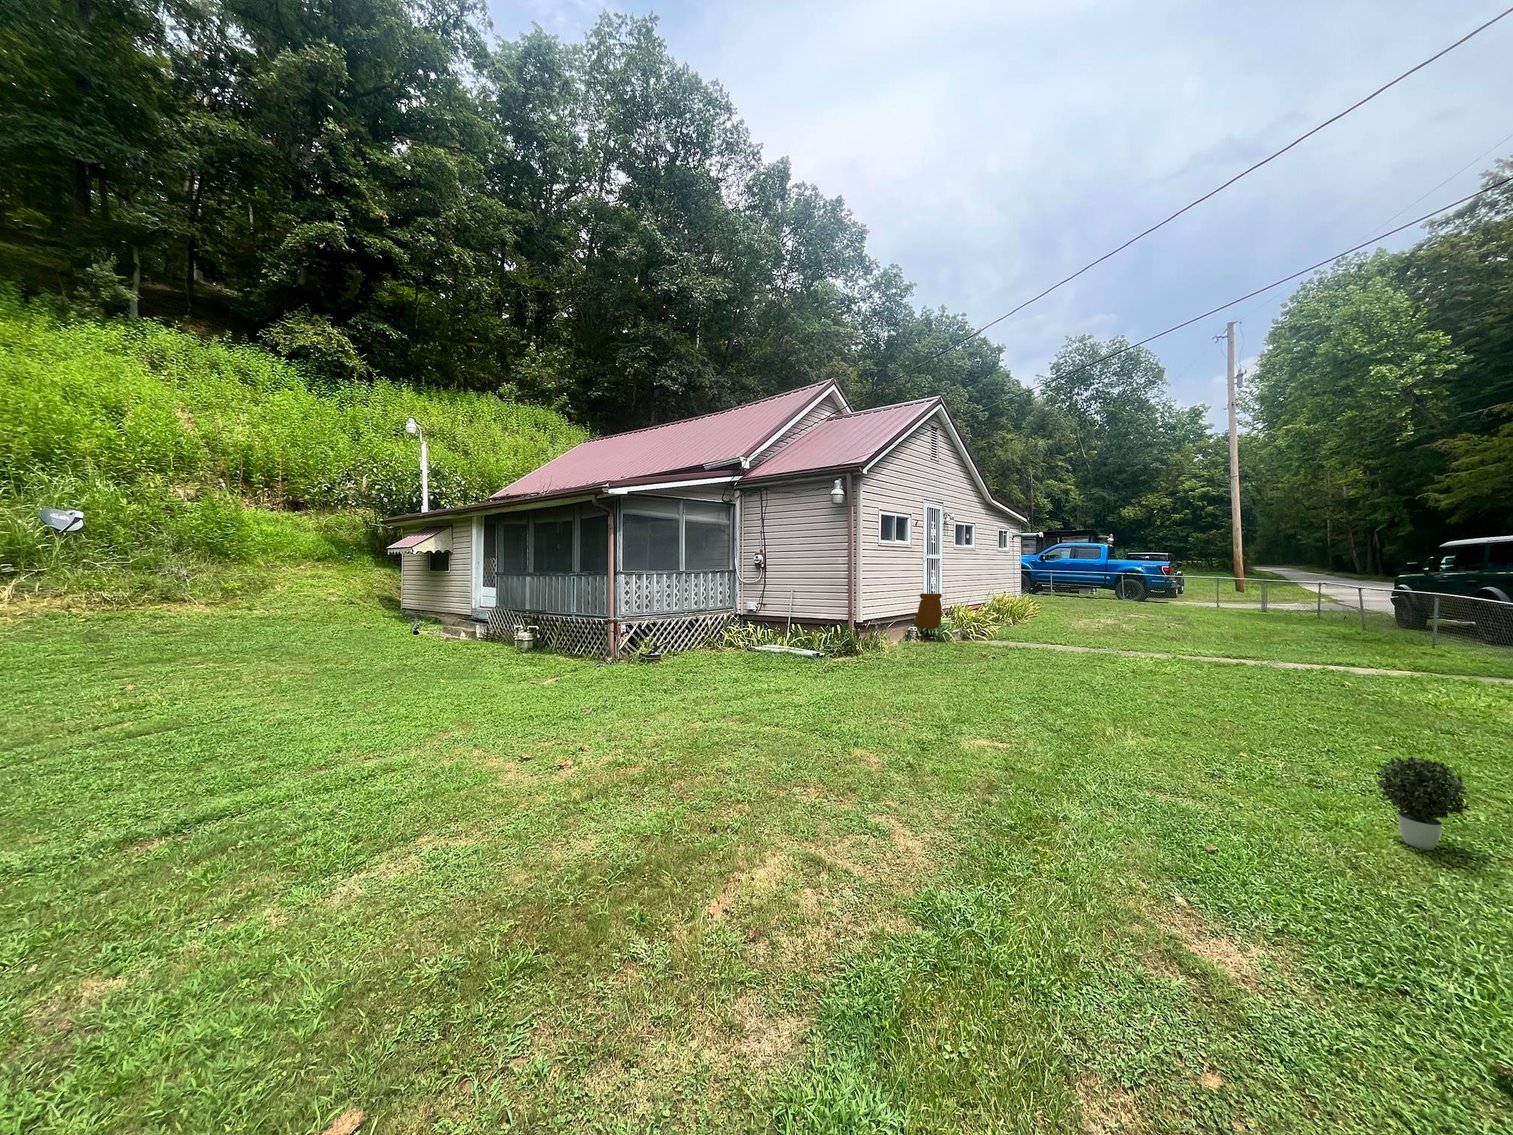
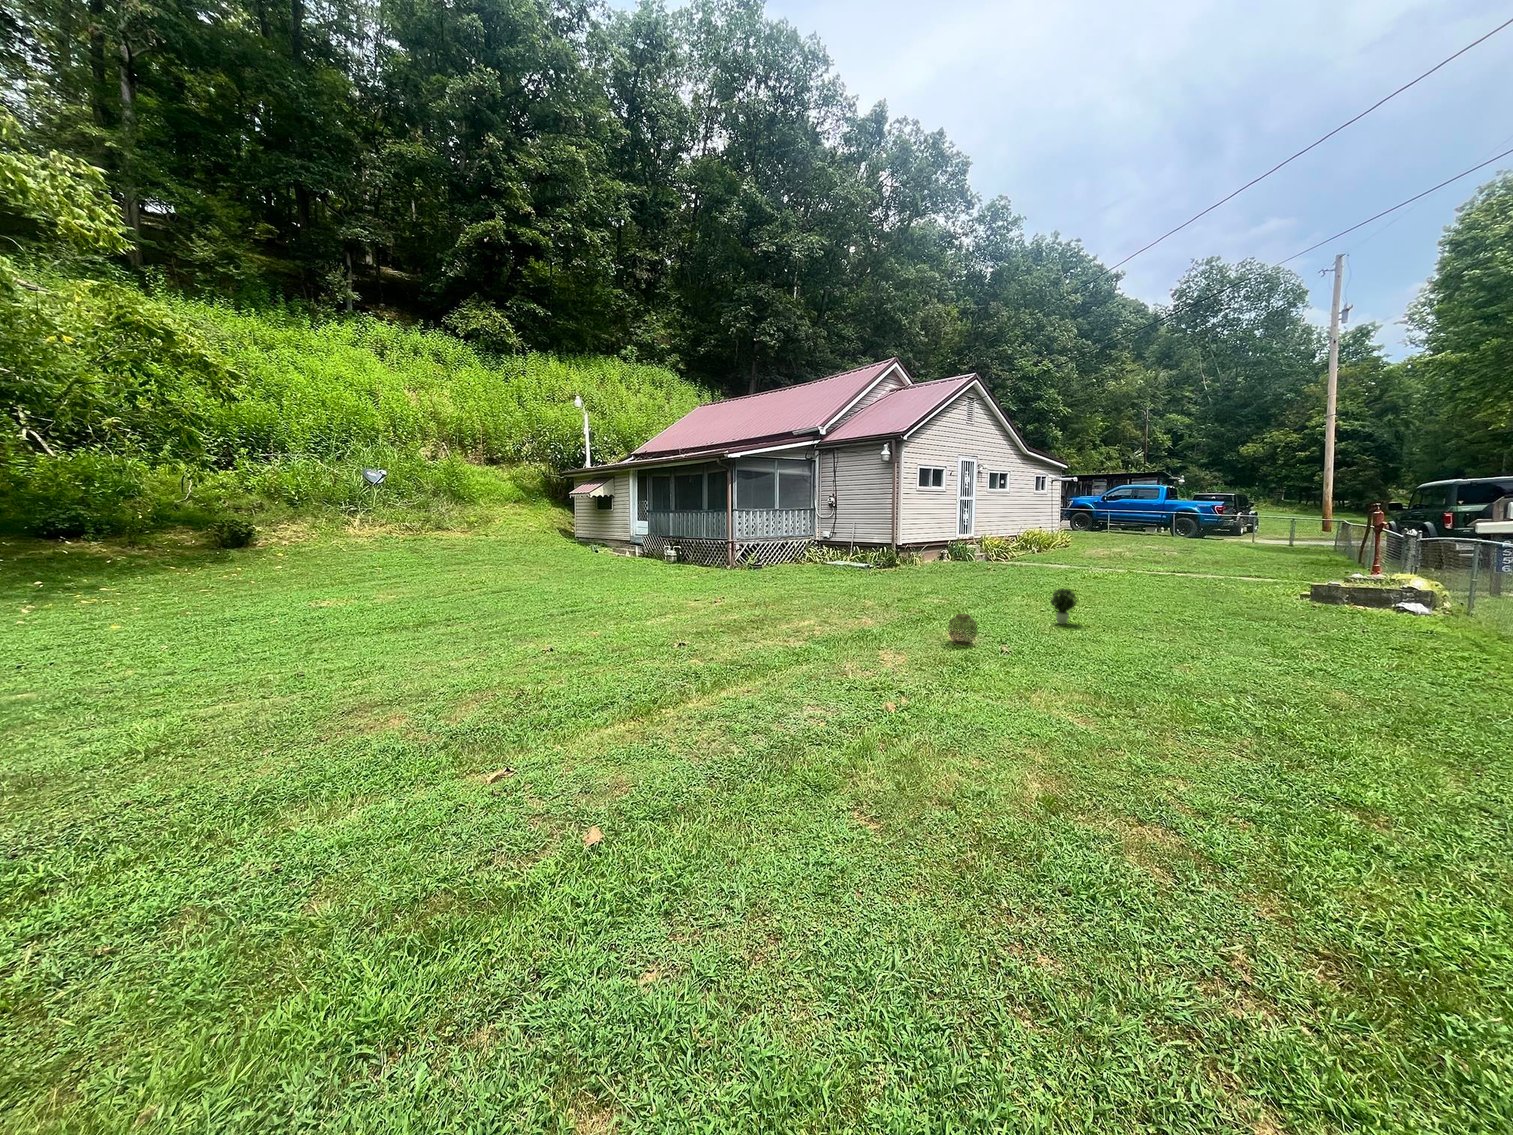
lounge chair: present [913,593,942,640] -> none [942,526,964,560]
woven basket: none [1322,914,1465,1048] -> present [949,614,977,644]

